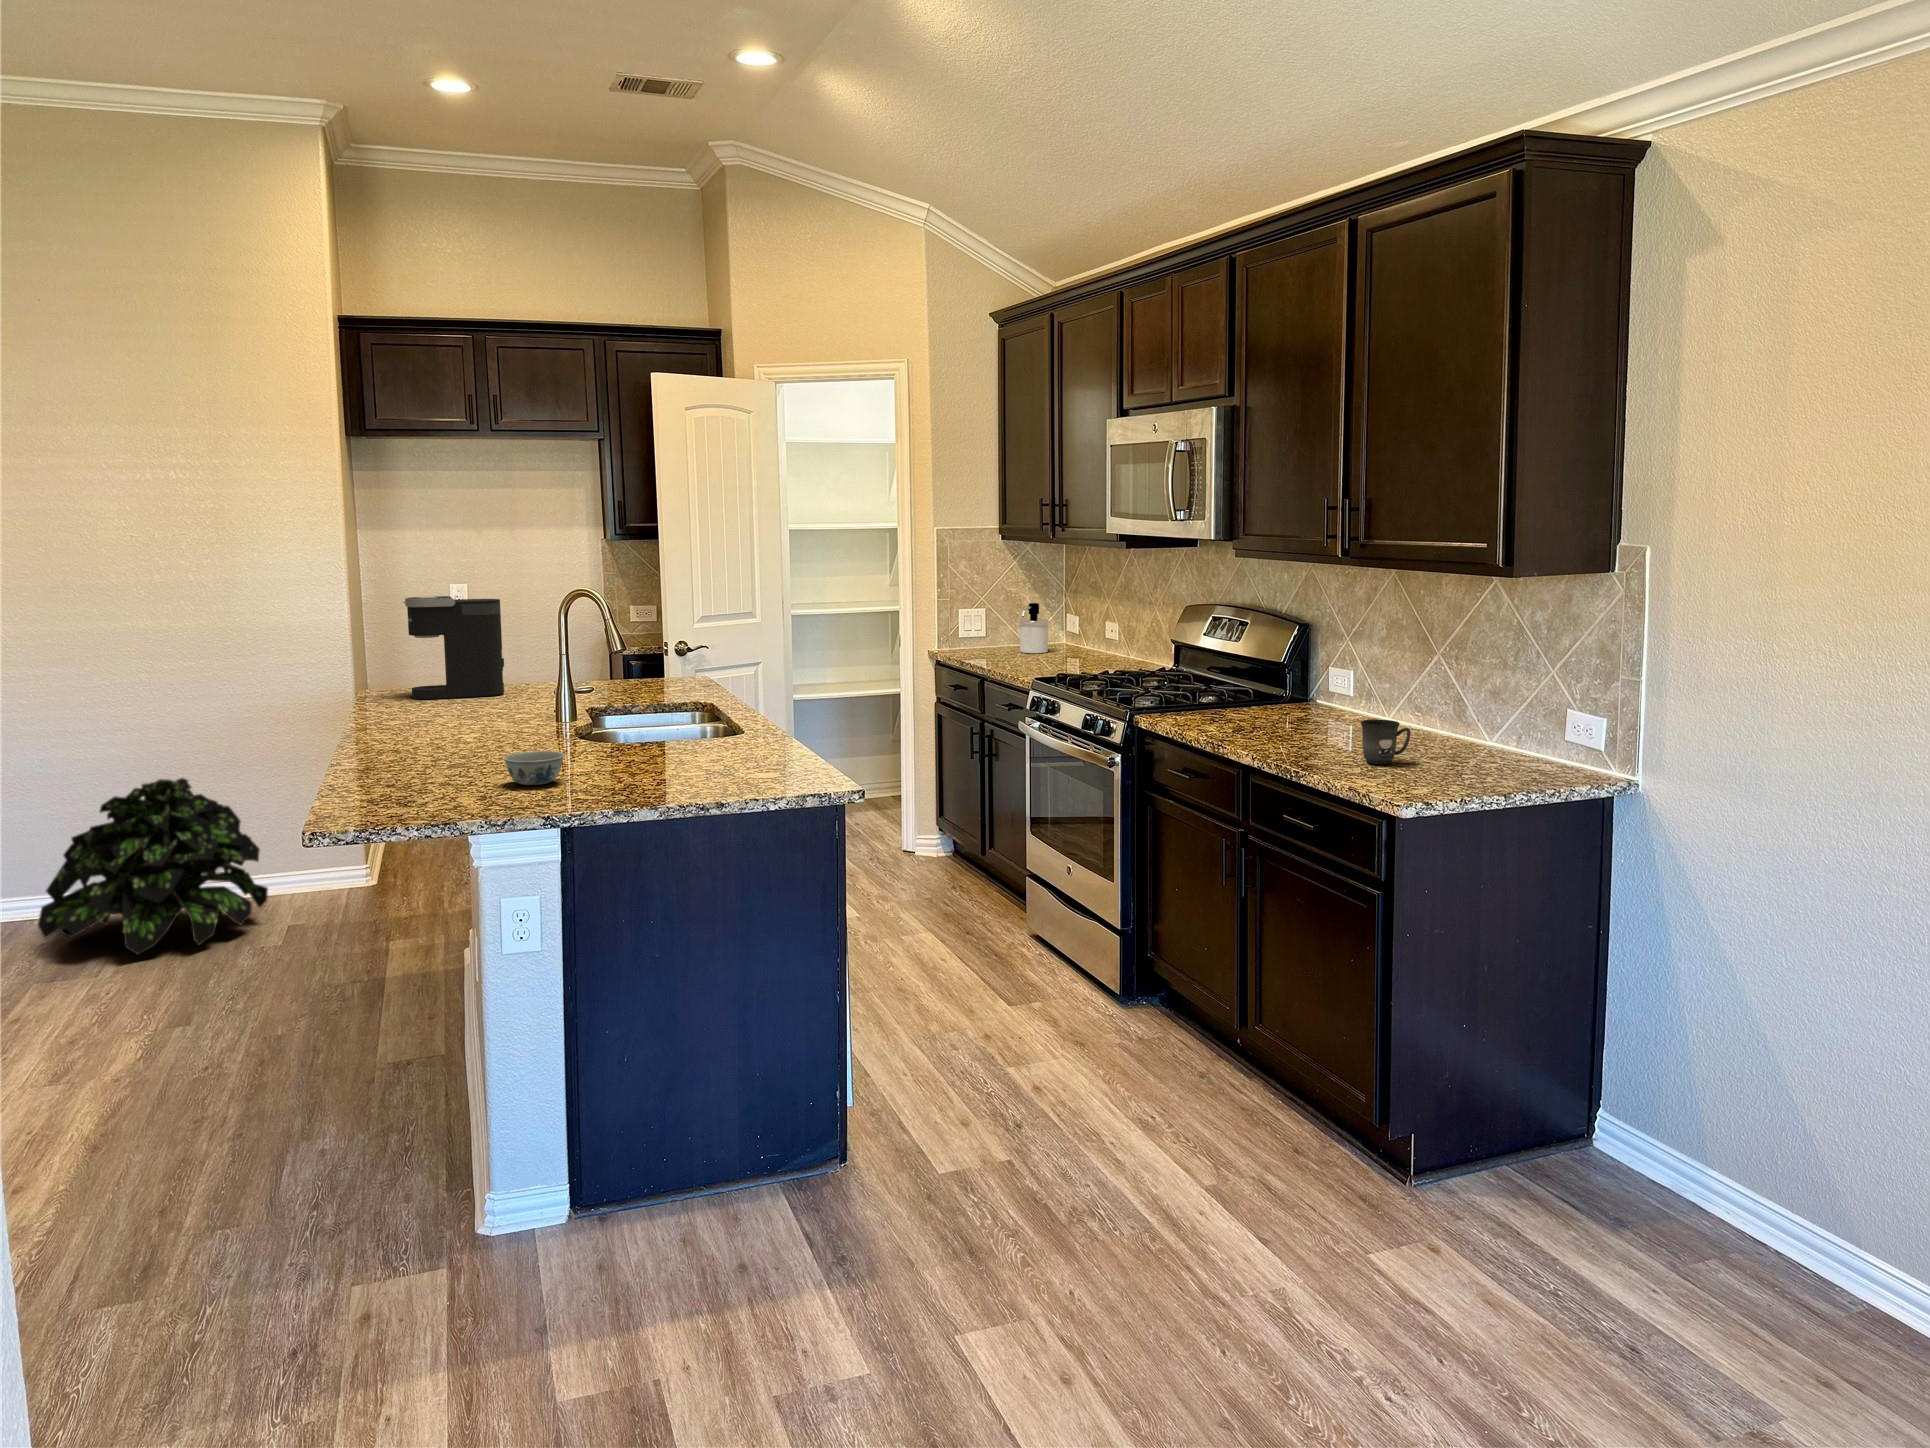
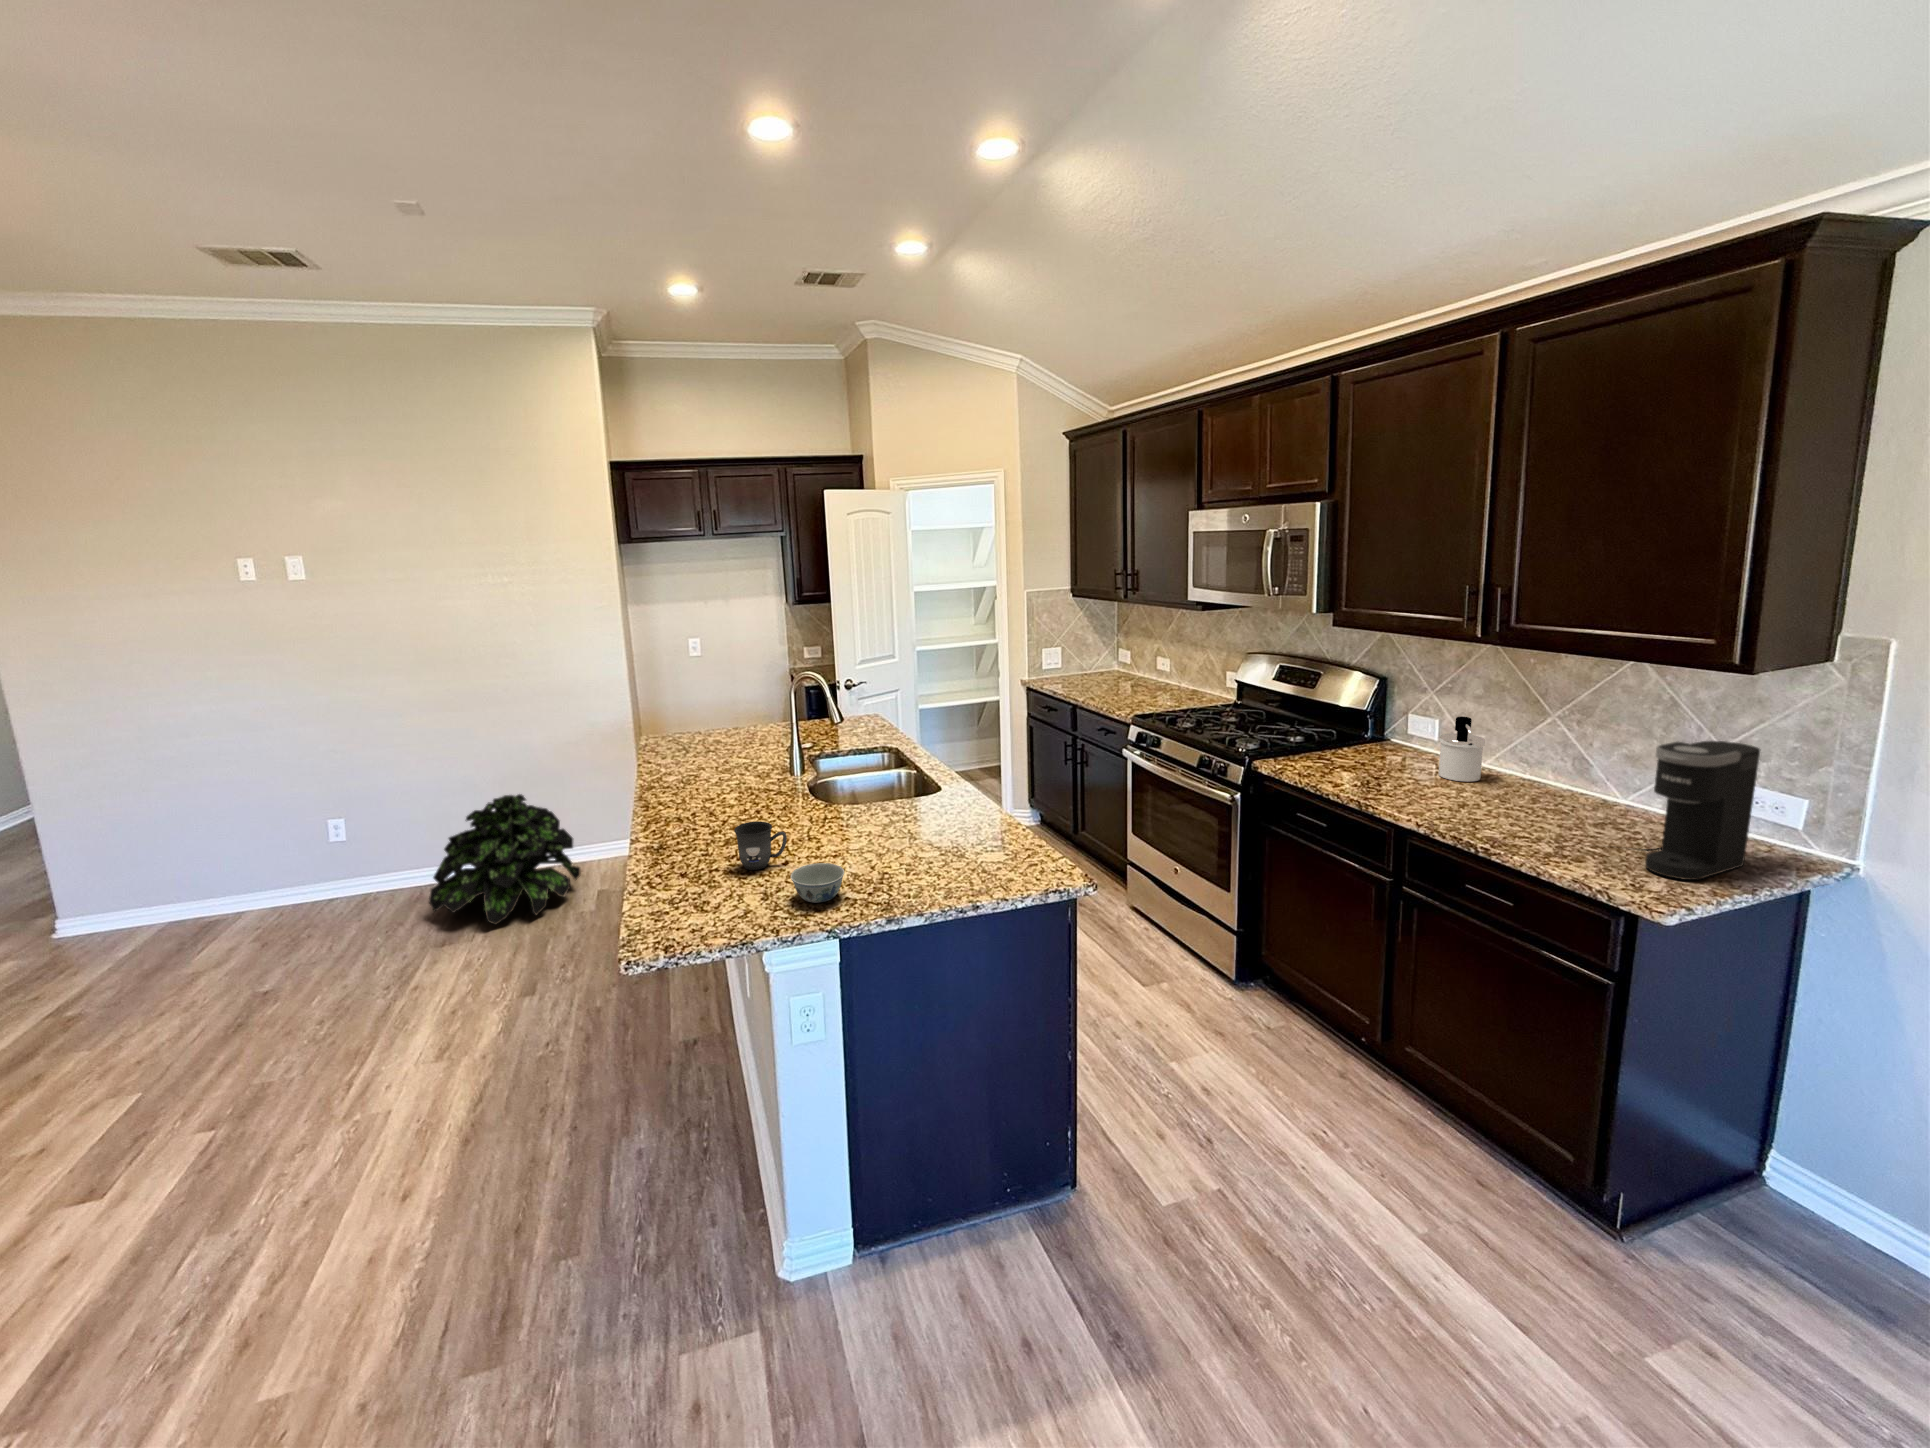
coffee maker: present [404,596,504,699] -> present [1645,741,1760,880]
soap dispenser: present [1019,603,1049,653] -> present [1439,716,1485,782]
mug: present [1361,719,1411,764] -> present [734,821,787,870]

